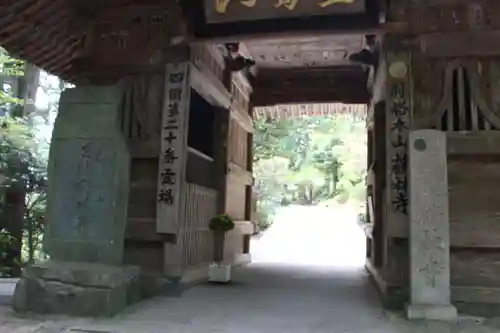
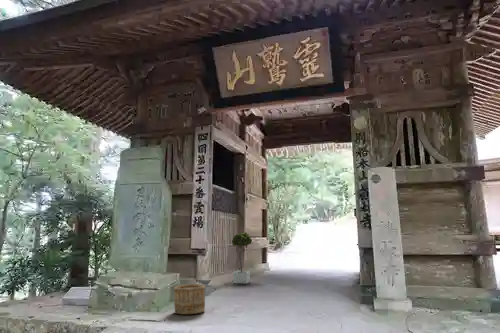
wooden bucket: none [136,280,180,320] -> present [174,284,205,314]

